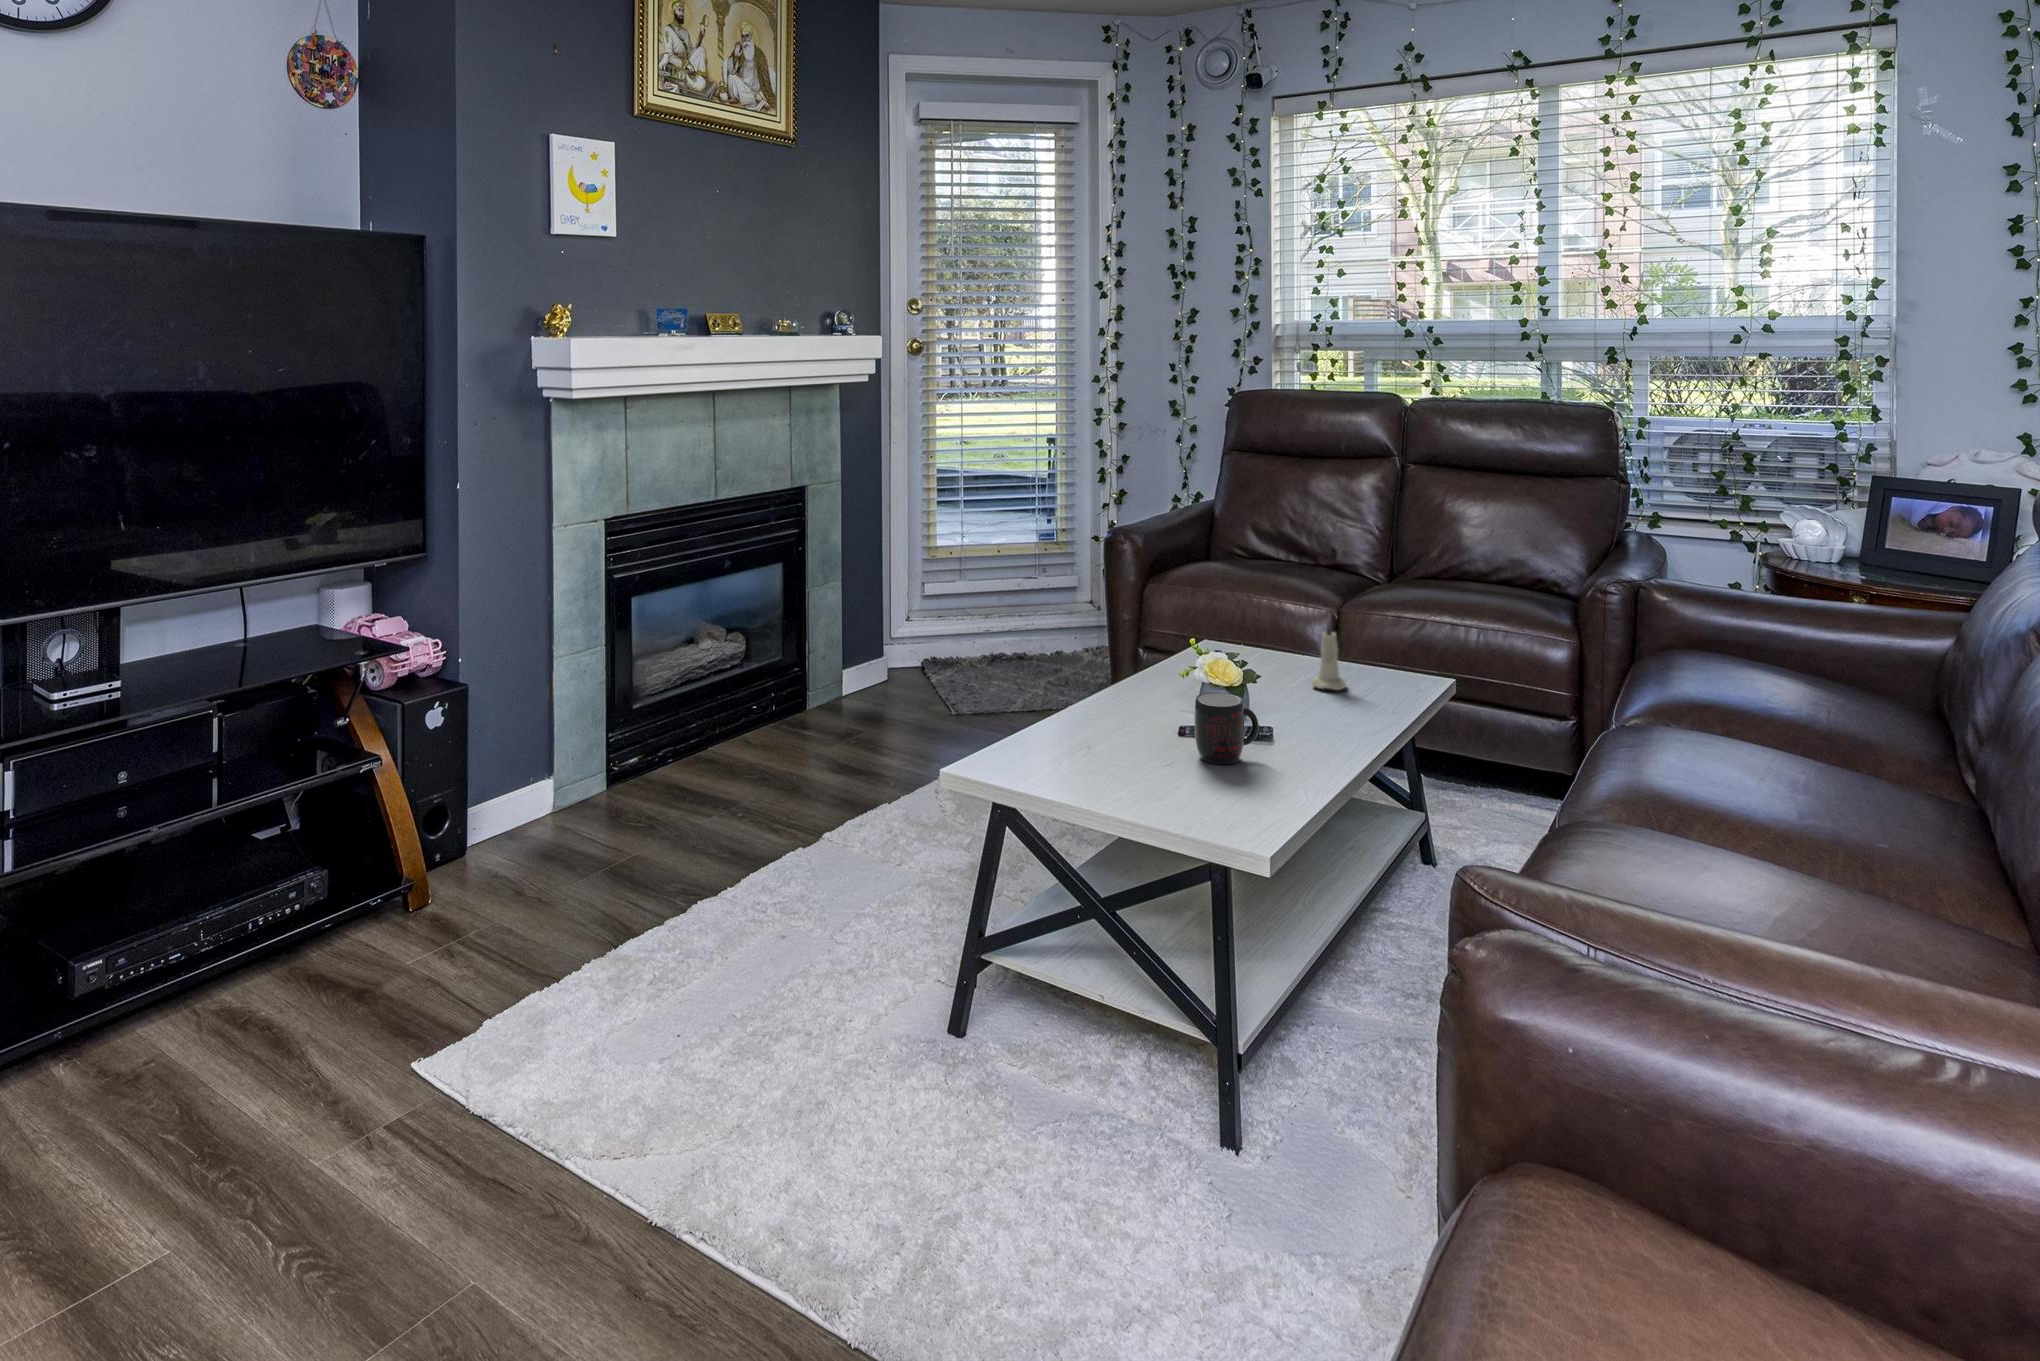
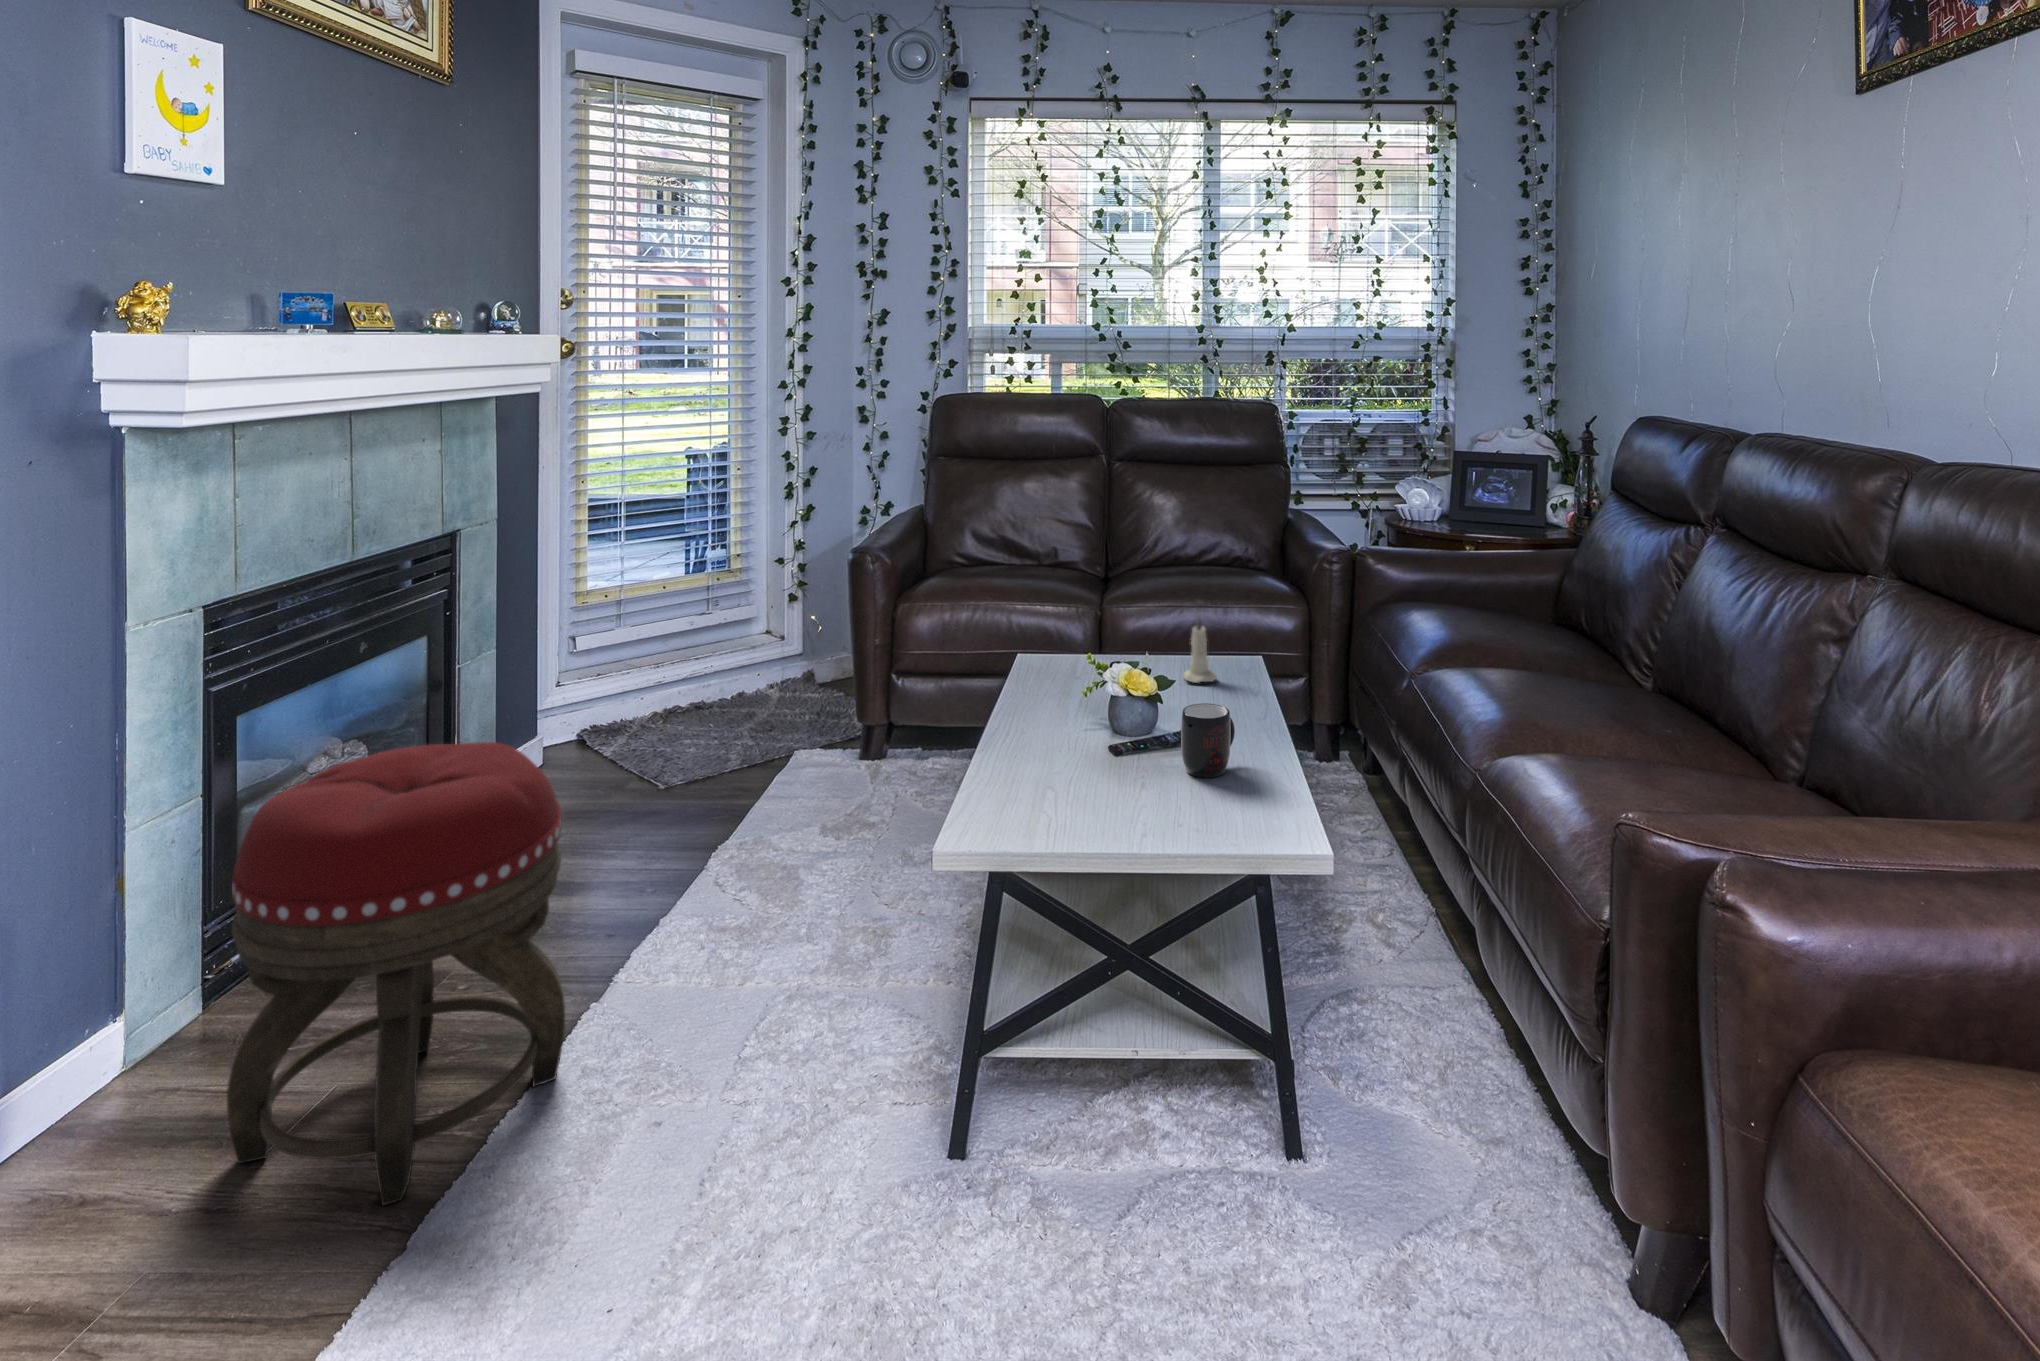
footstool: none [553,627,751,922] -> present [227,742,565,1205]

